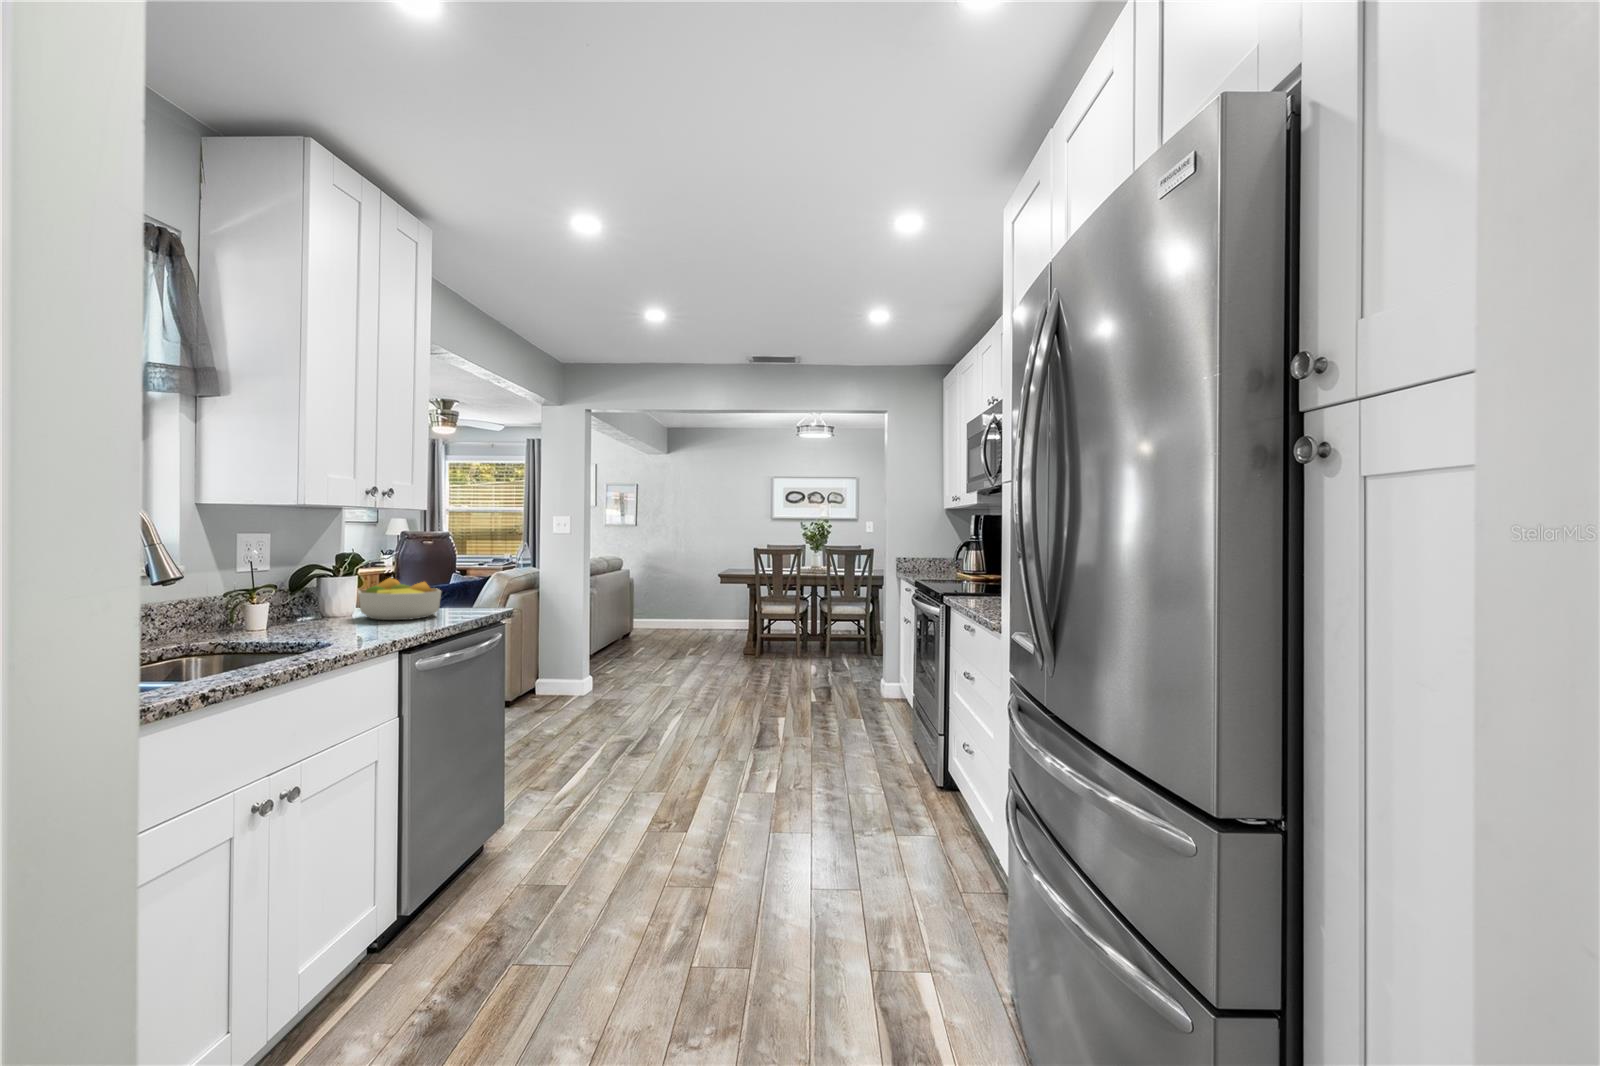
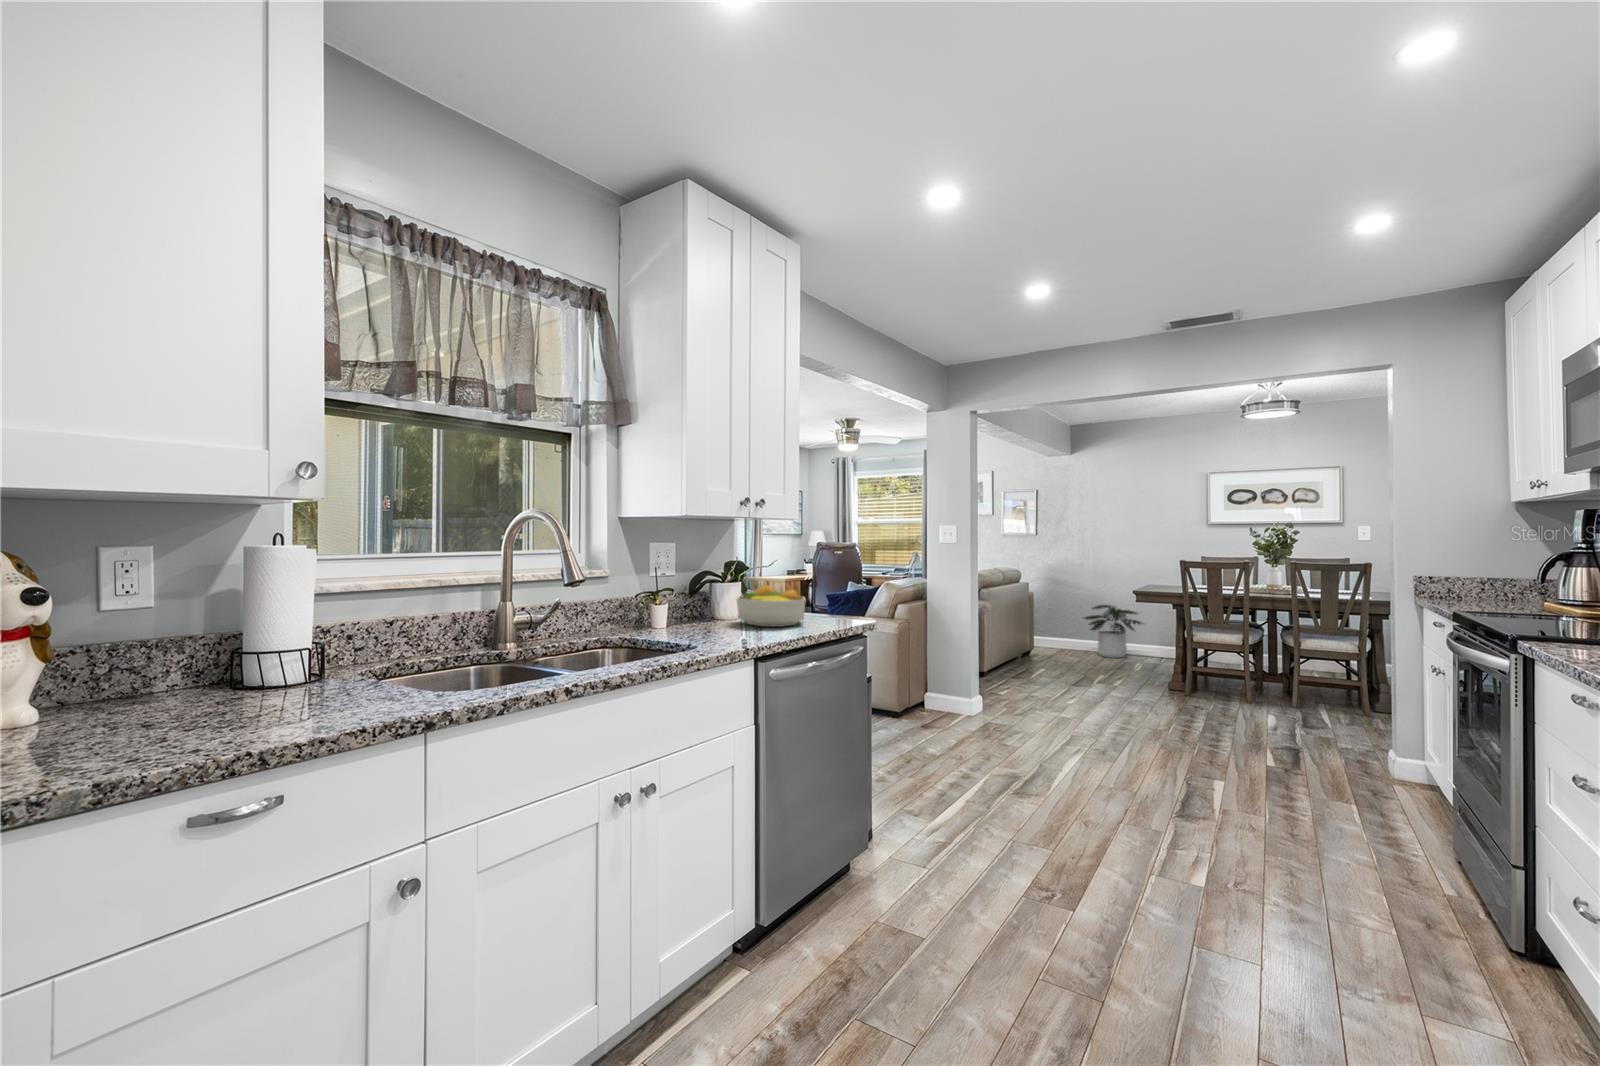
potted plant: none [672,587,724,632] -> present [1083,605,1141,658]

